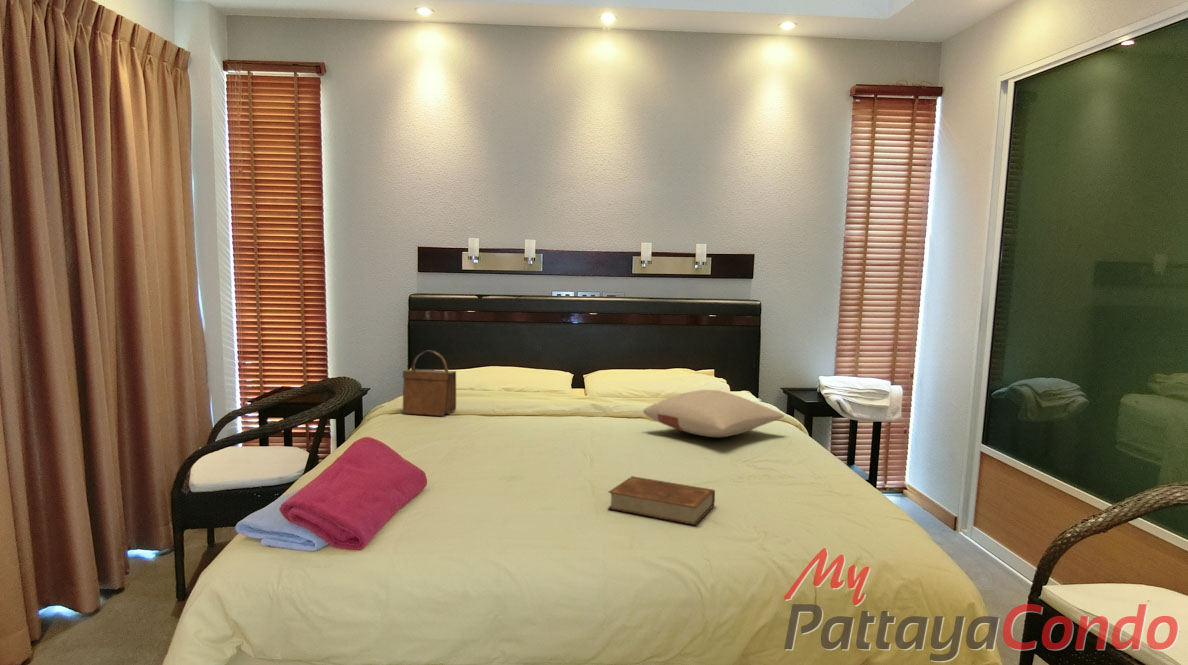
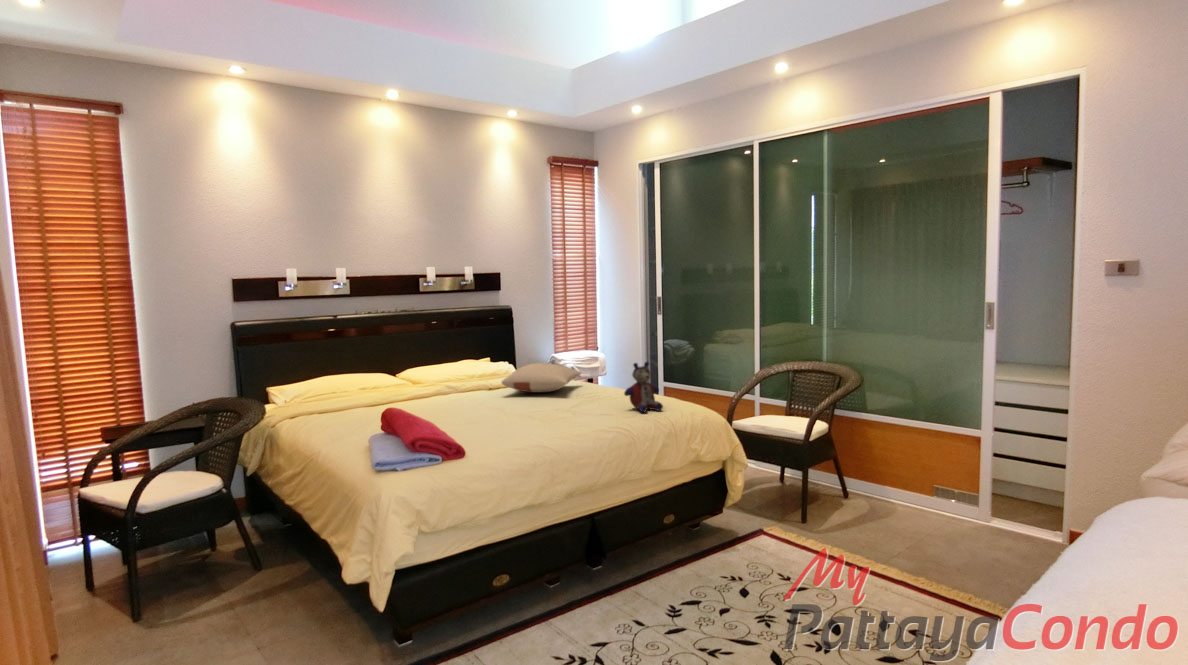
handbag: present [403,351,456,416] -> none [300,362,345,417]
stuffed bear: none [766,419,840,517] -> present [624,362,663,412]
book: present [608,476,715,525] -> none [548,408,615,428]

